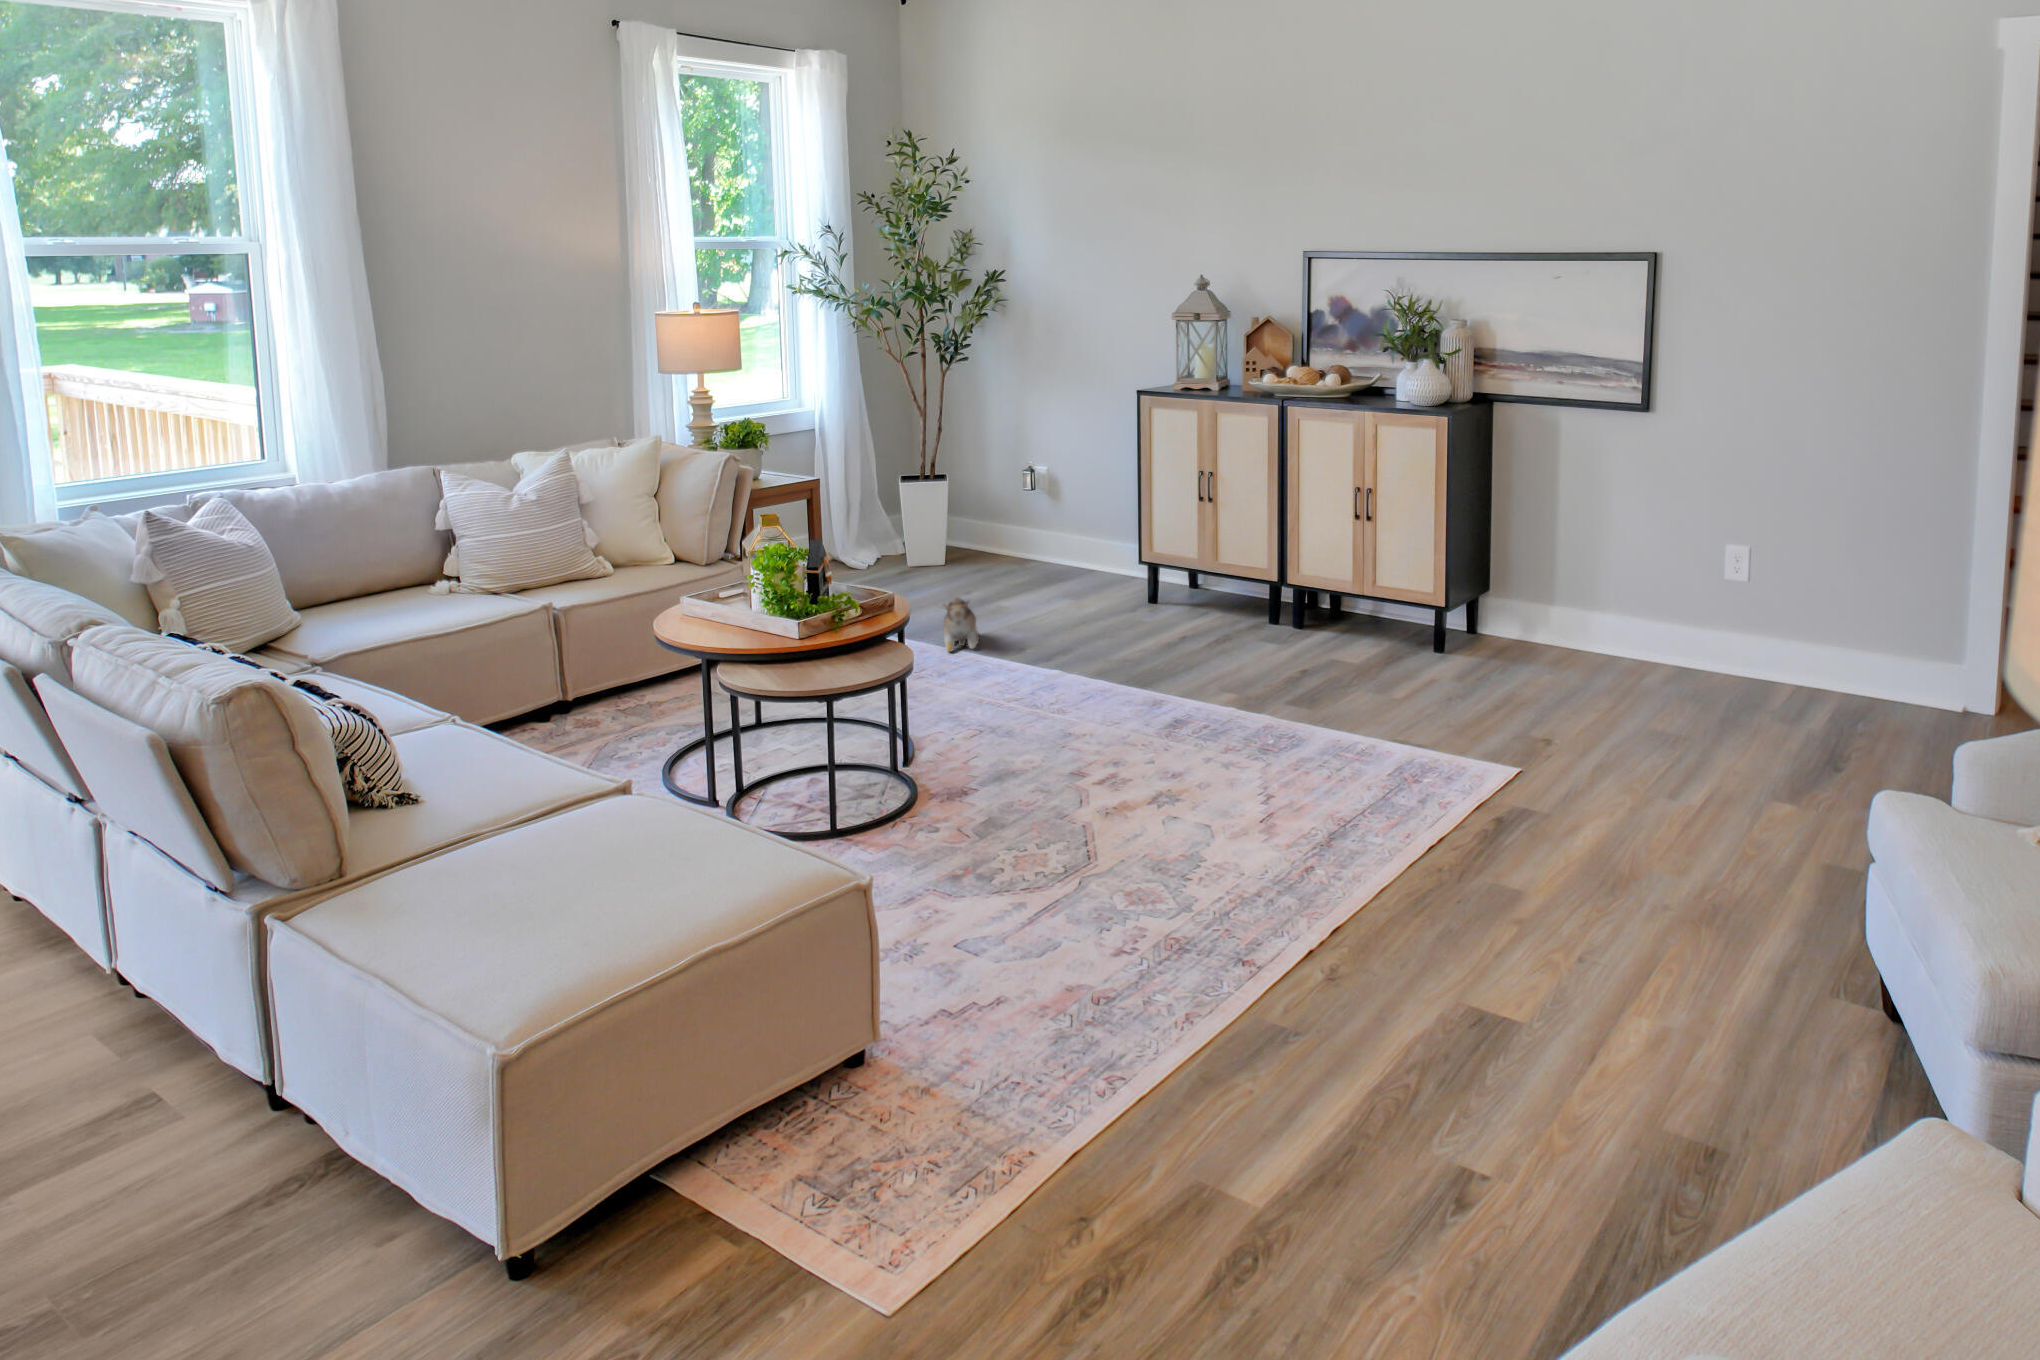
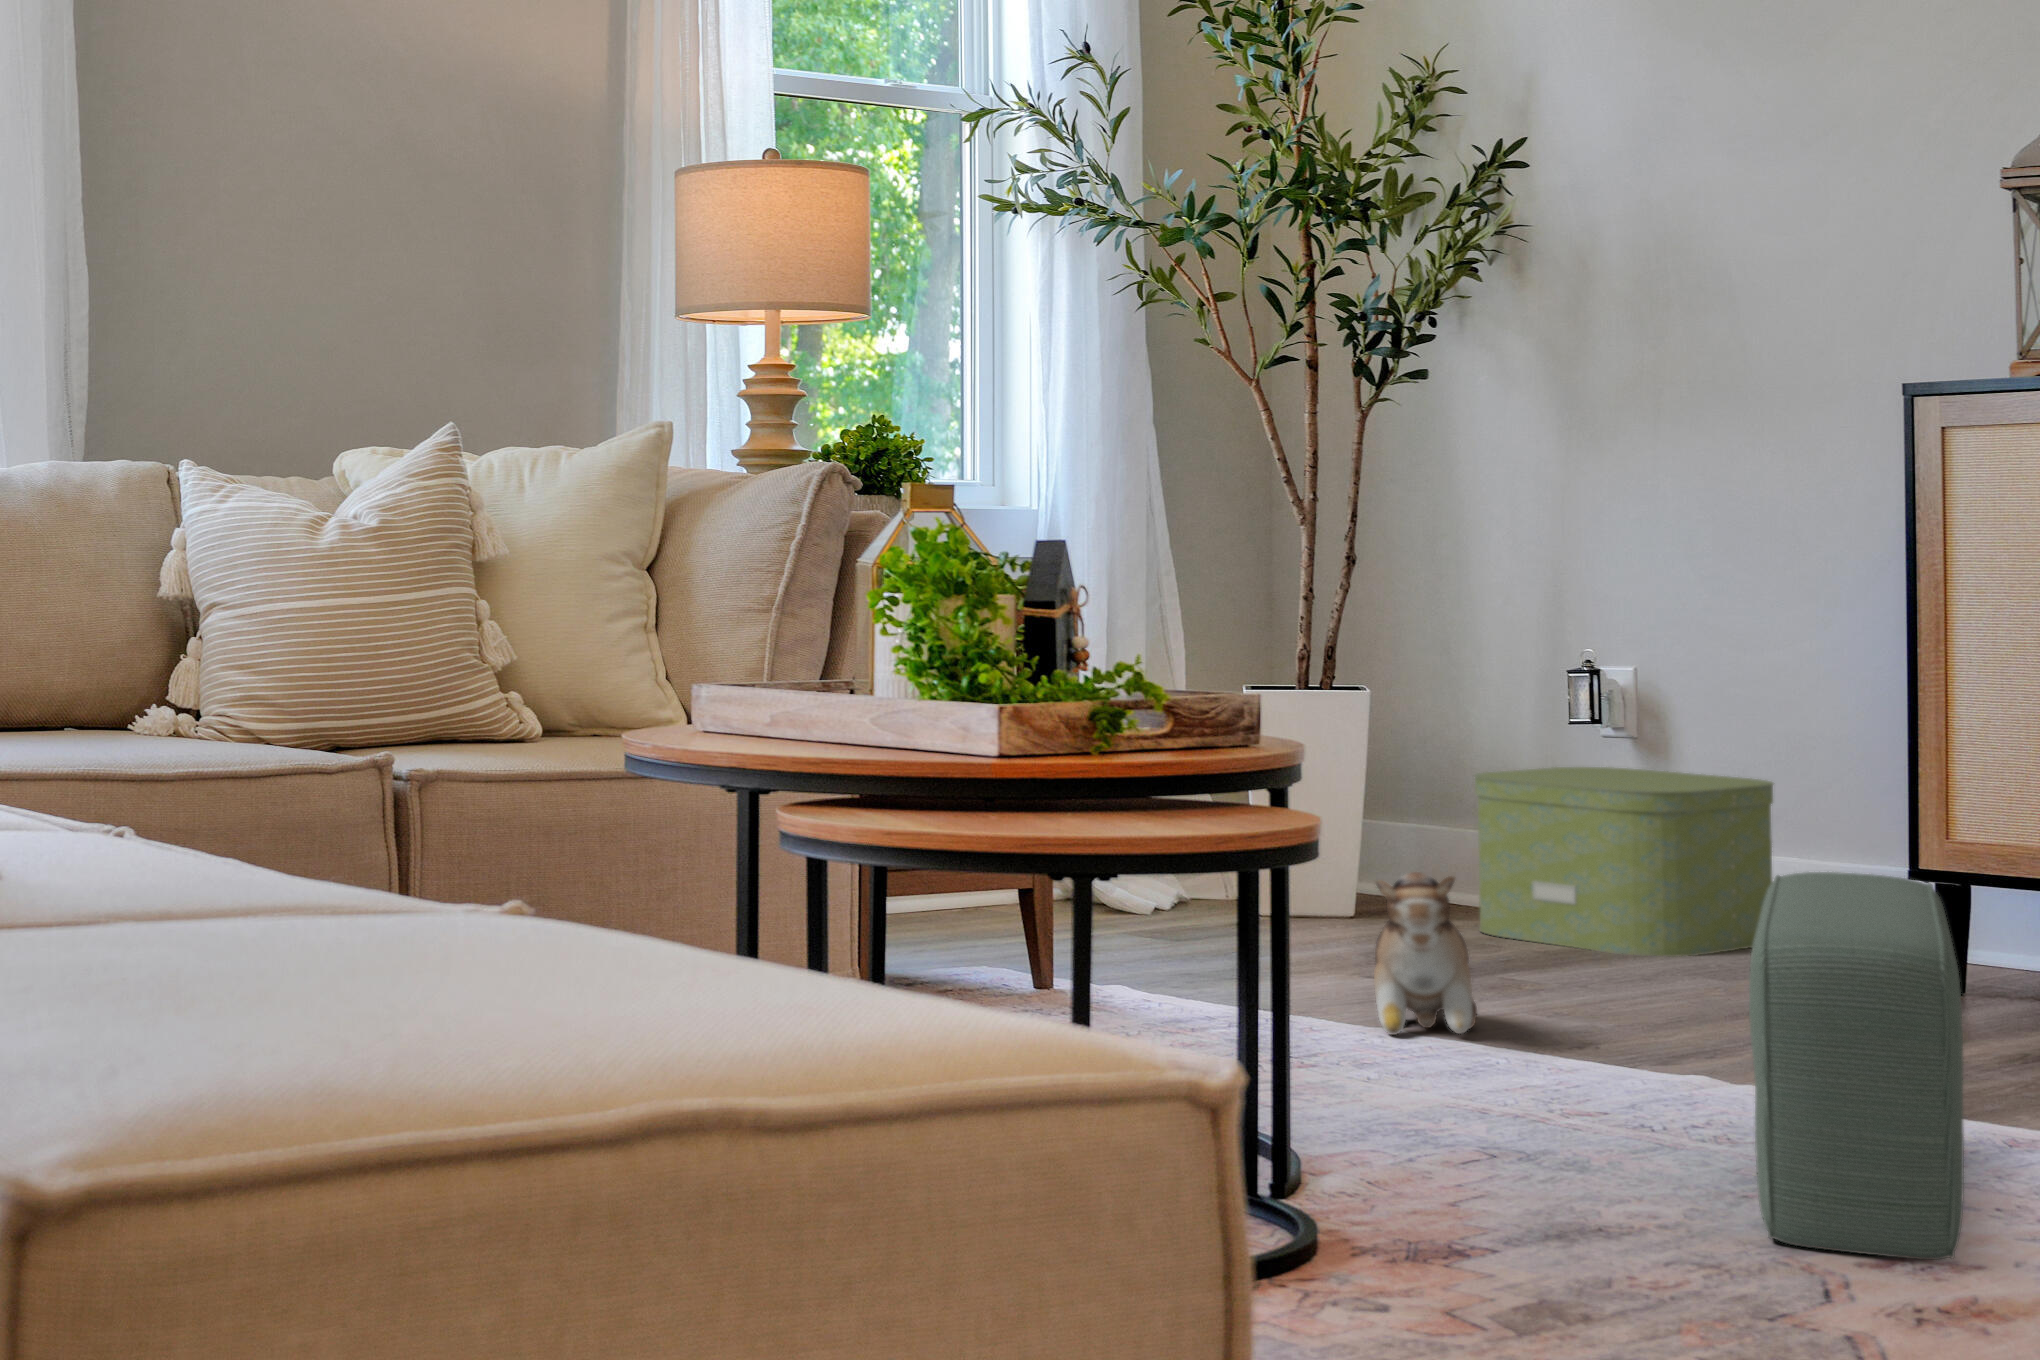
storage box: none [985,509,1087,586] -> present [1475,767,1773,957]
pouf: none [1048,611,1113,752] -> present [1749,872,1964,1260]

